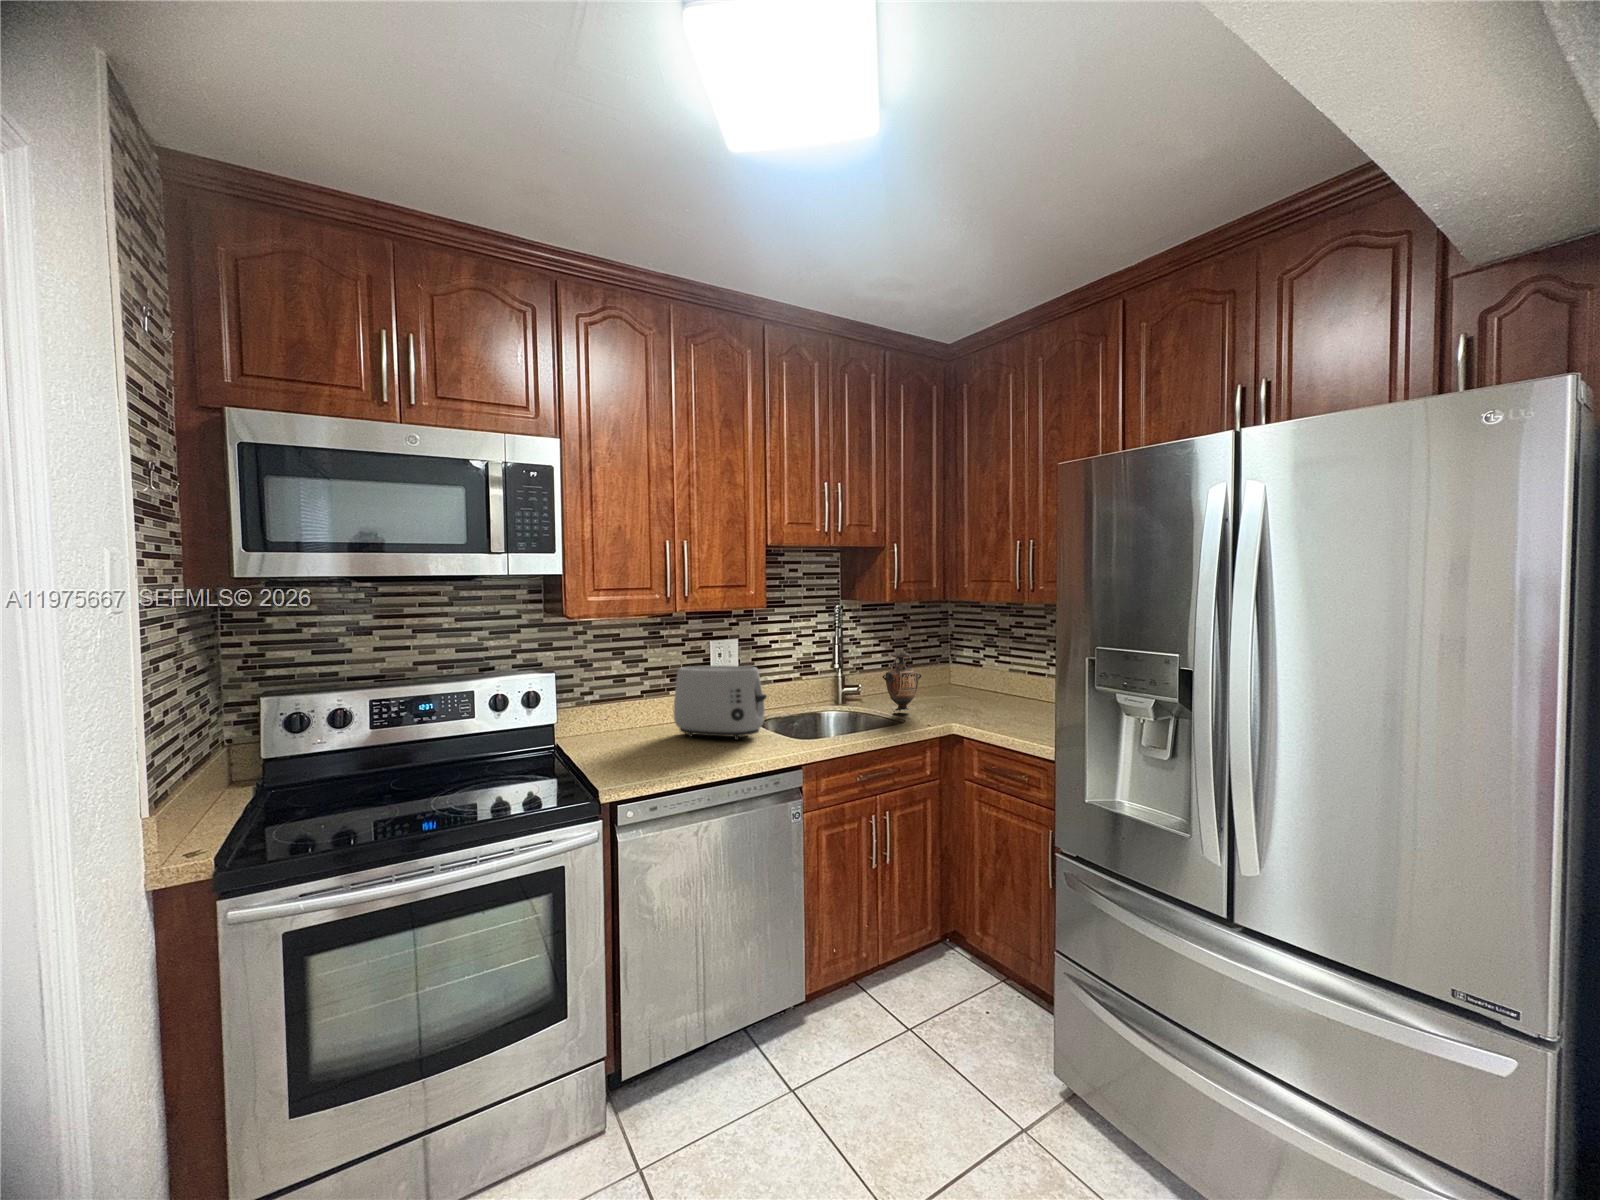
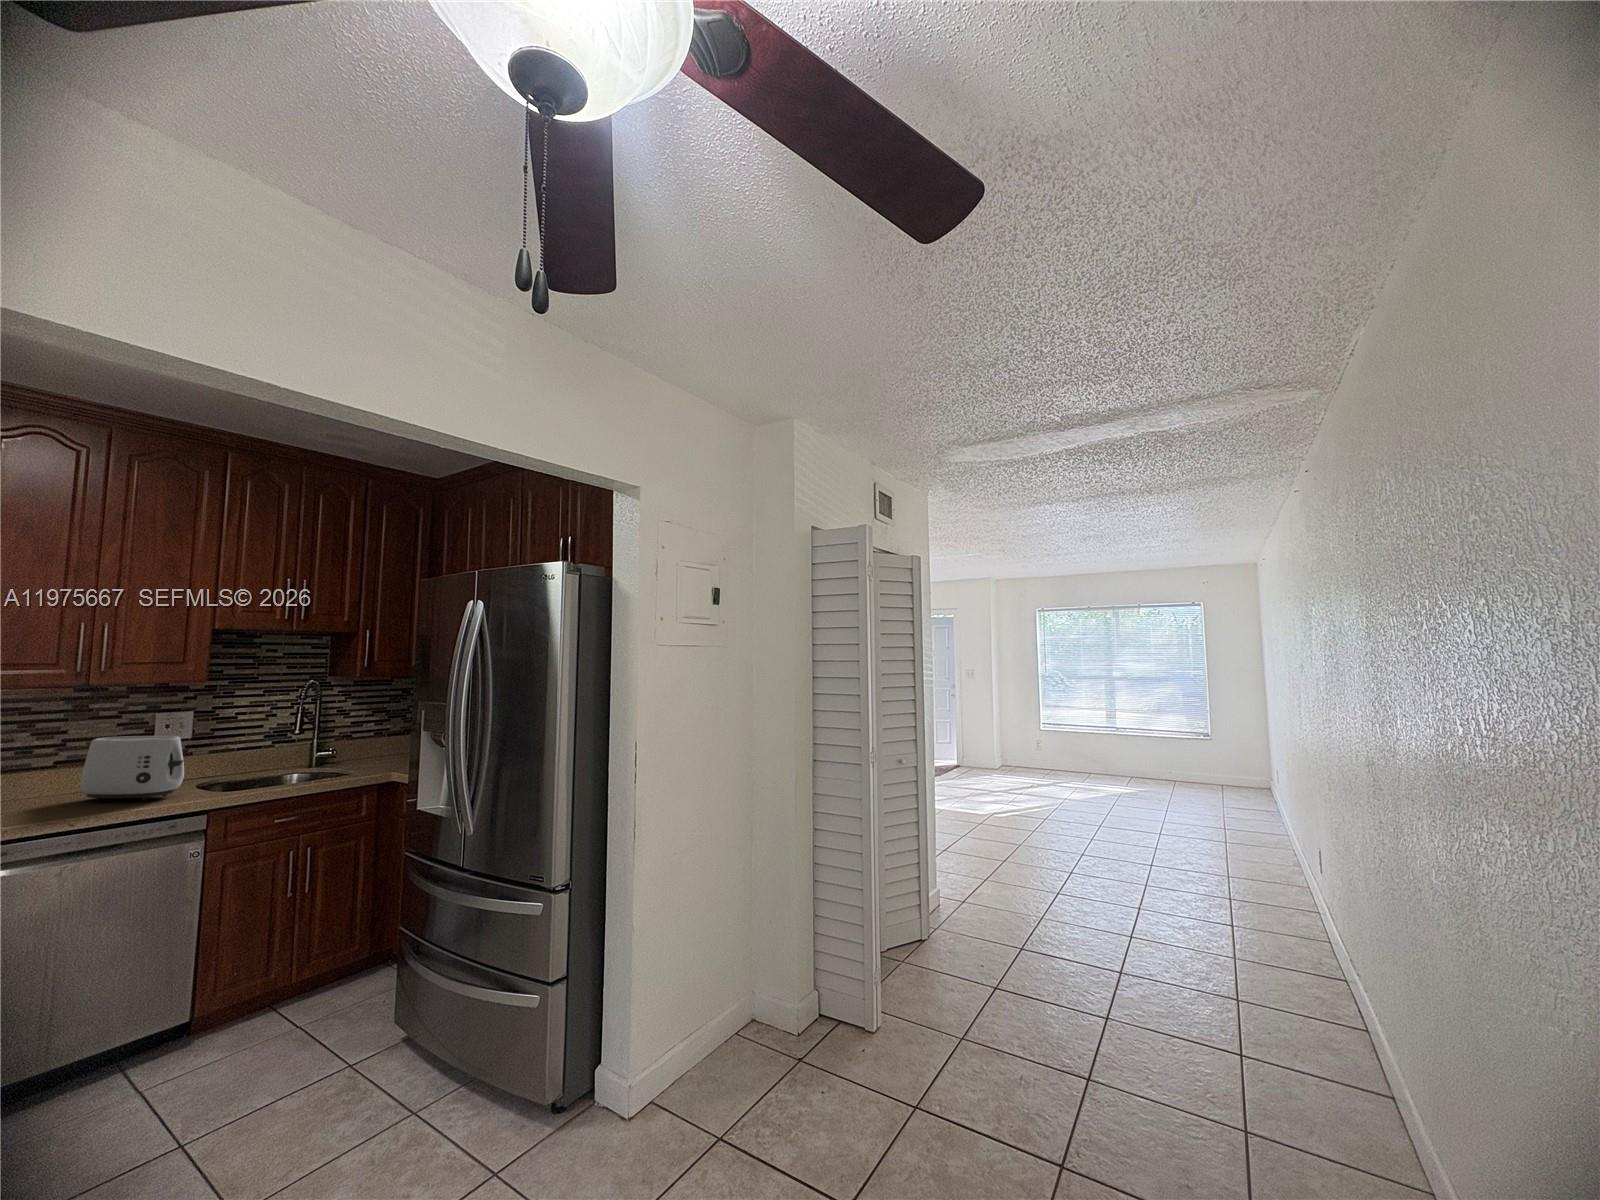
vase: present [882,653,921,712] -> none [340,719,382,773]

